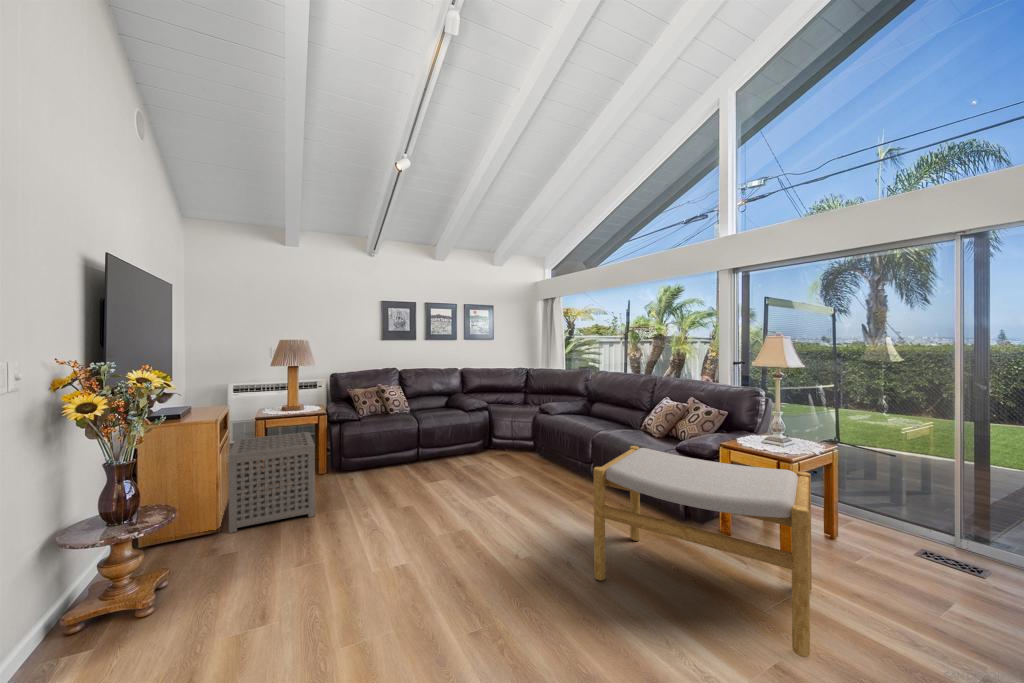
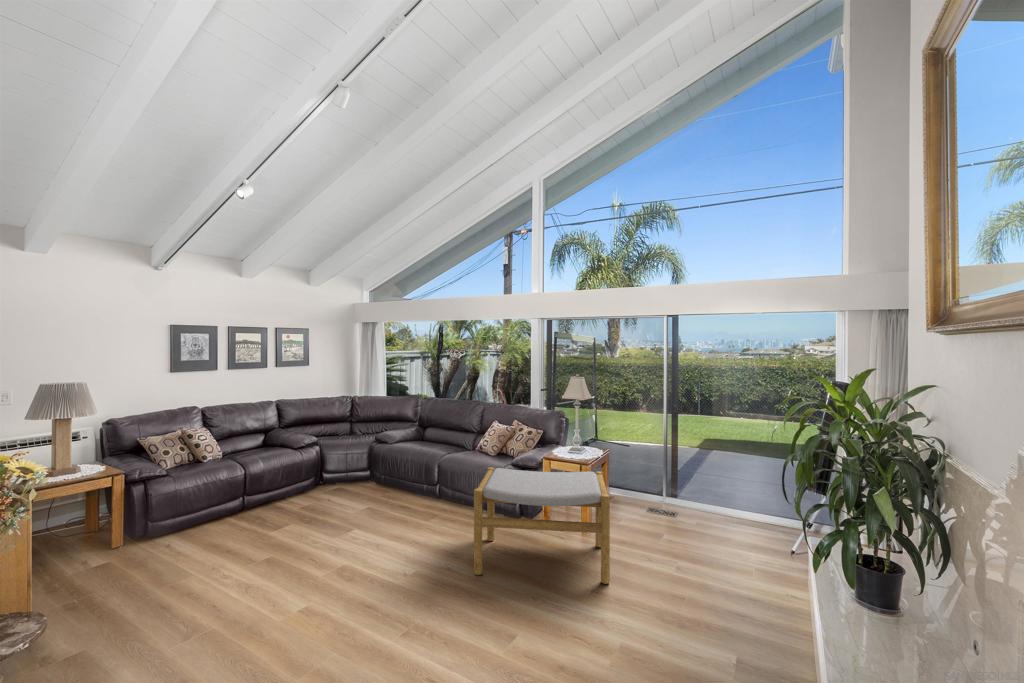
side table: present [229,432,315,533] -> none [8,499,155,642]

